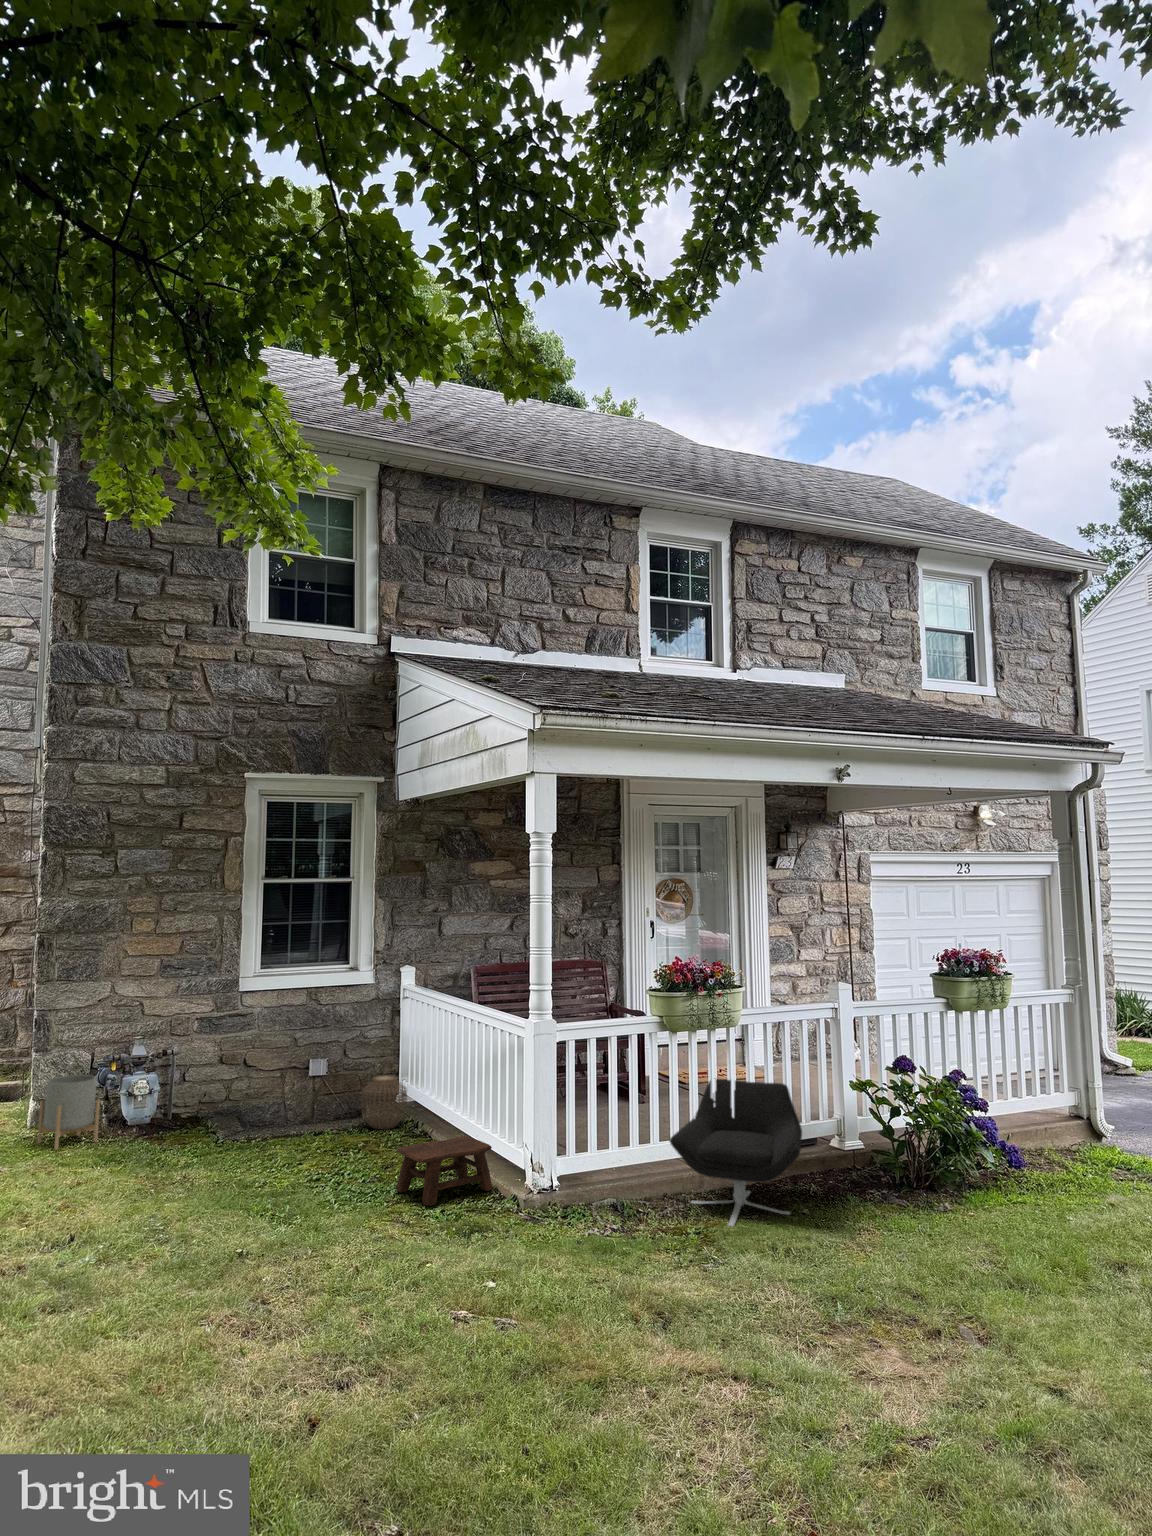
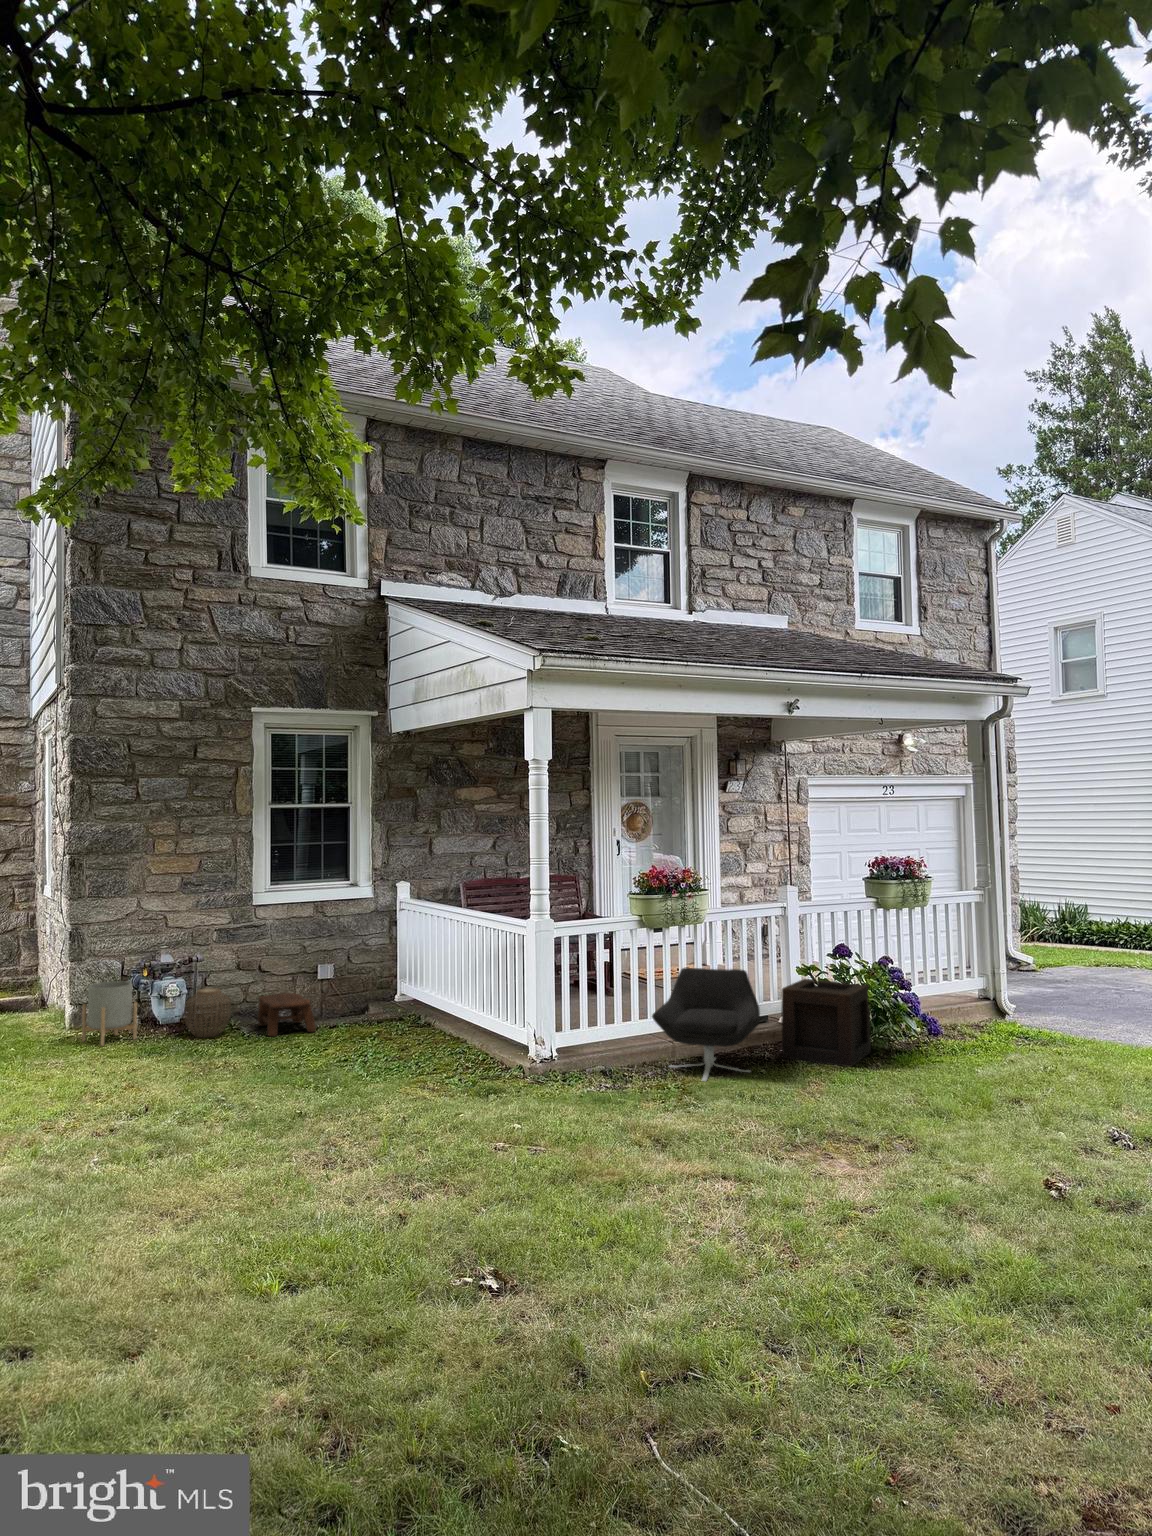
woven basket: present [361,1075,407,1129] -> present [185,988,231,1037]
wooden crate: none [830,1094,942,1211] -> present [781,979,871,1067]
stool: present [396,1136,492,1206] -> present [258,993,316,1036]

